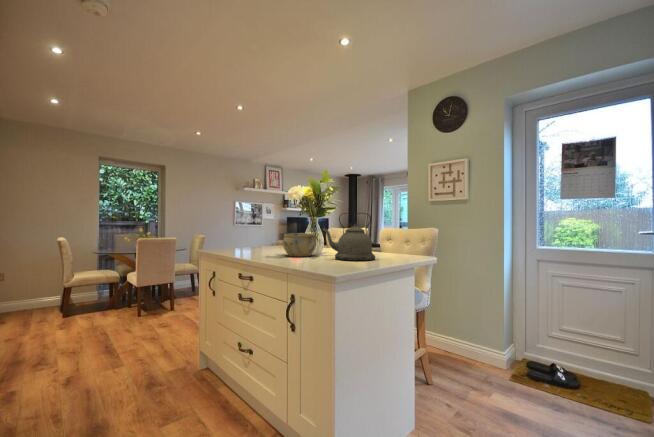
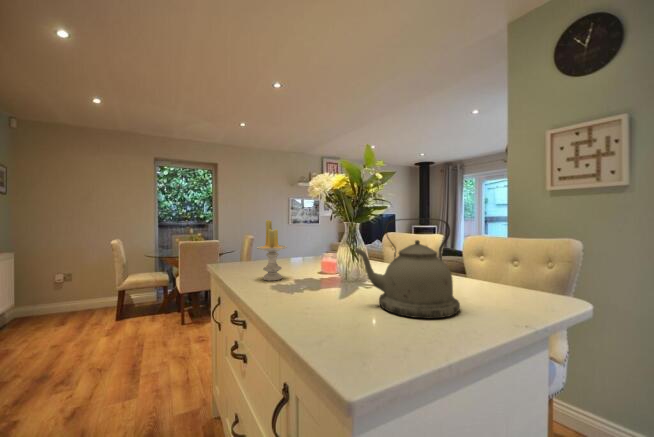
candle: none [250,214,271,254] -> present [257,220,287,281]
ceramic bowl: present [283,233,316,257] -> none [297,249,352,292]

